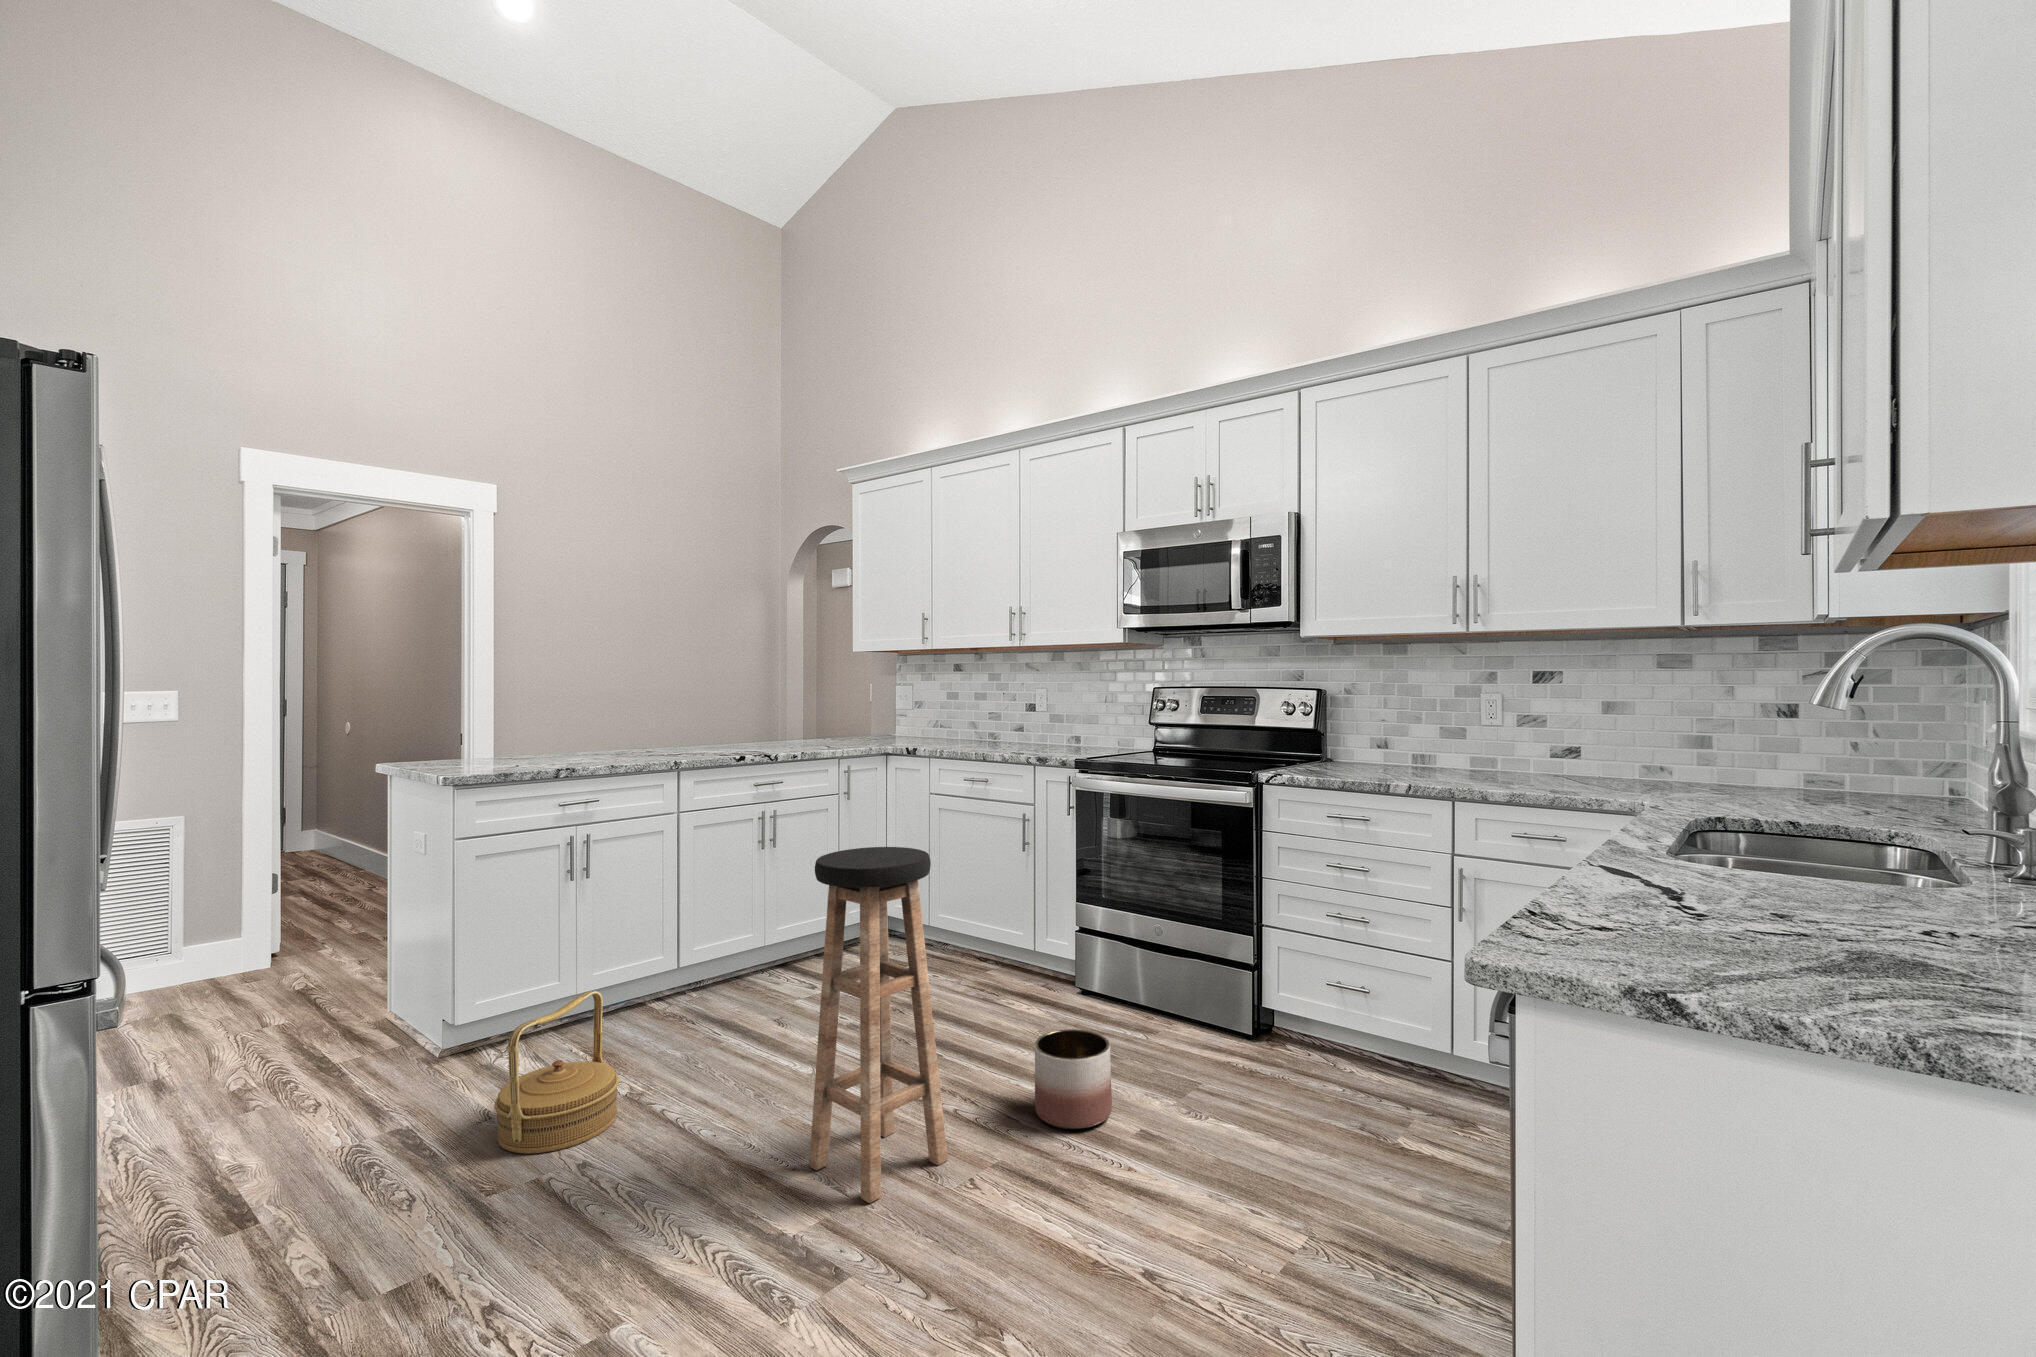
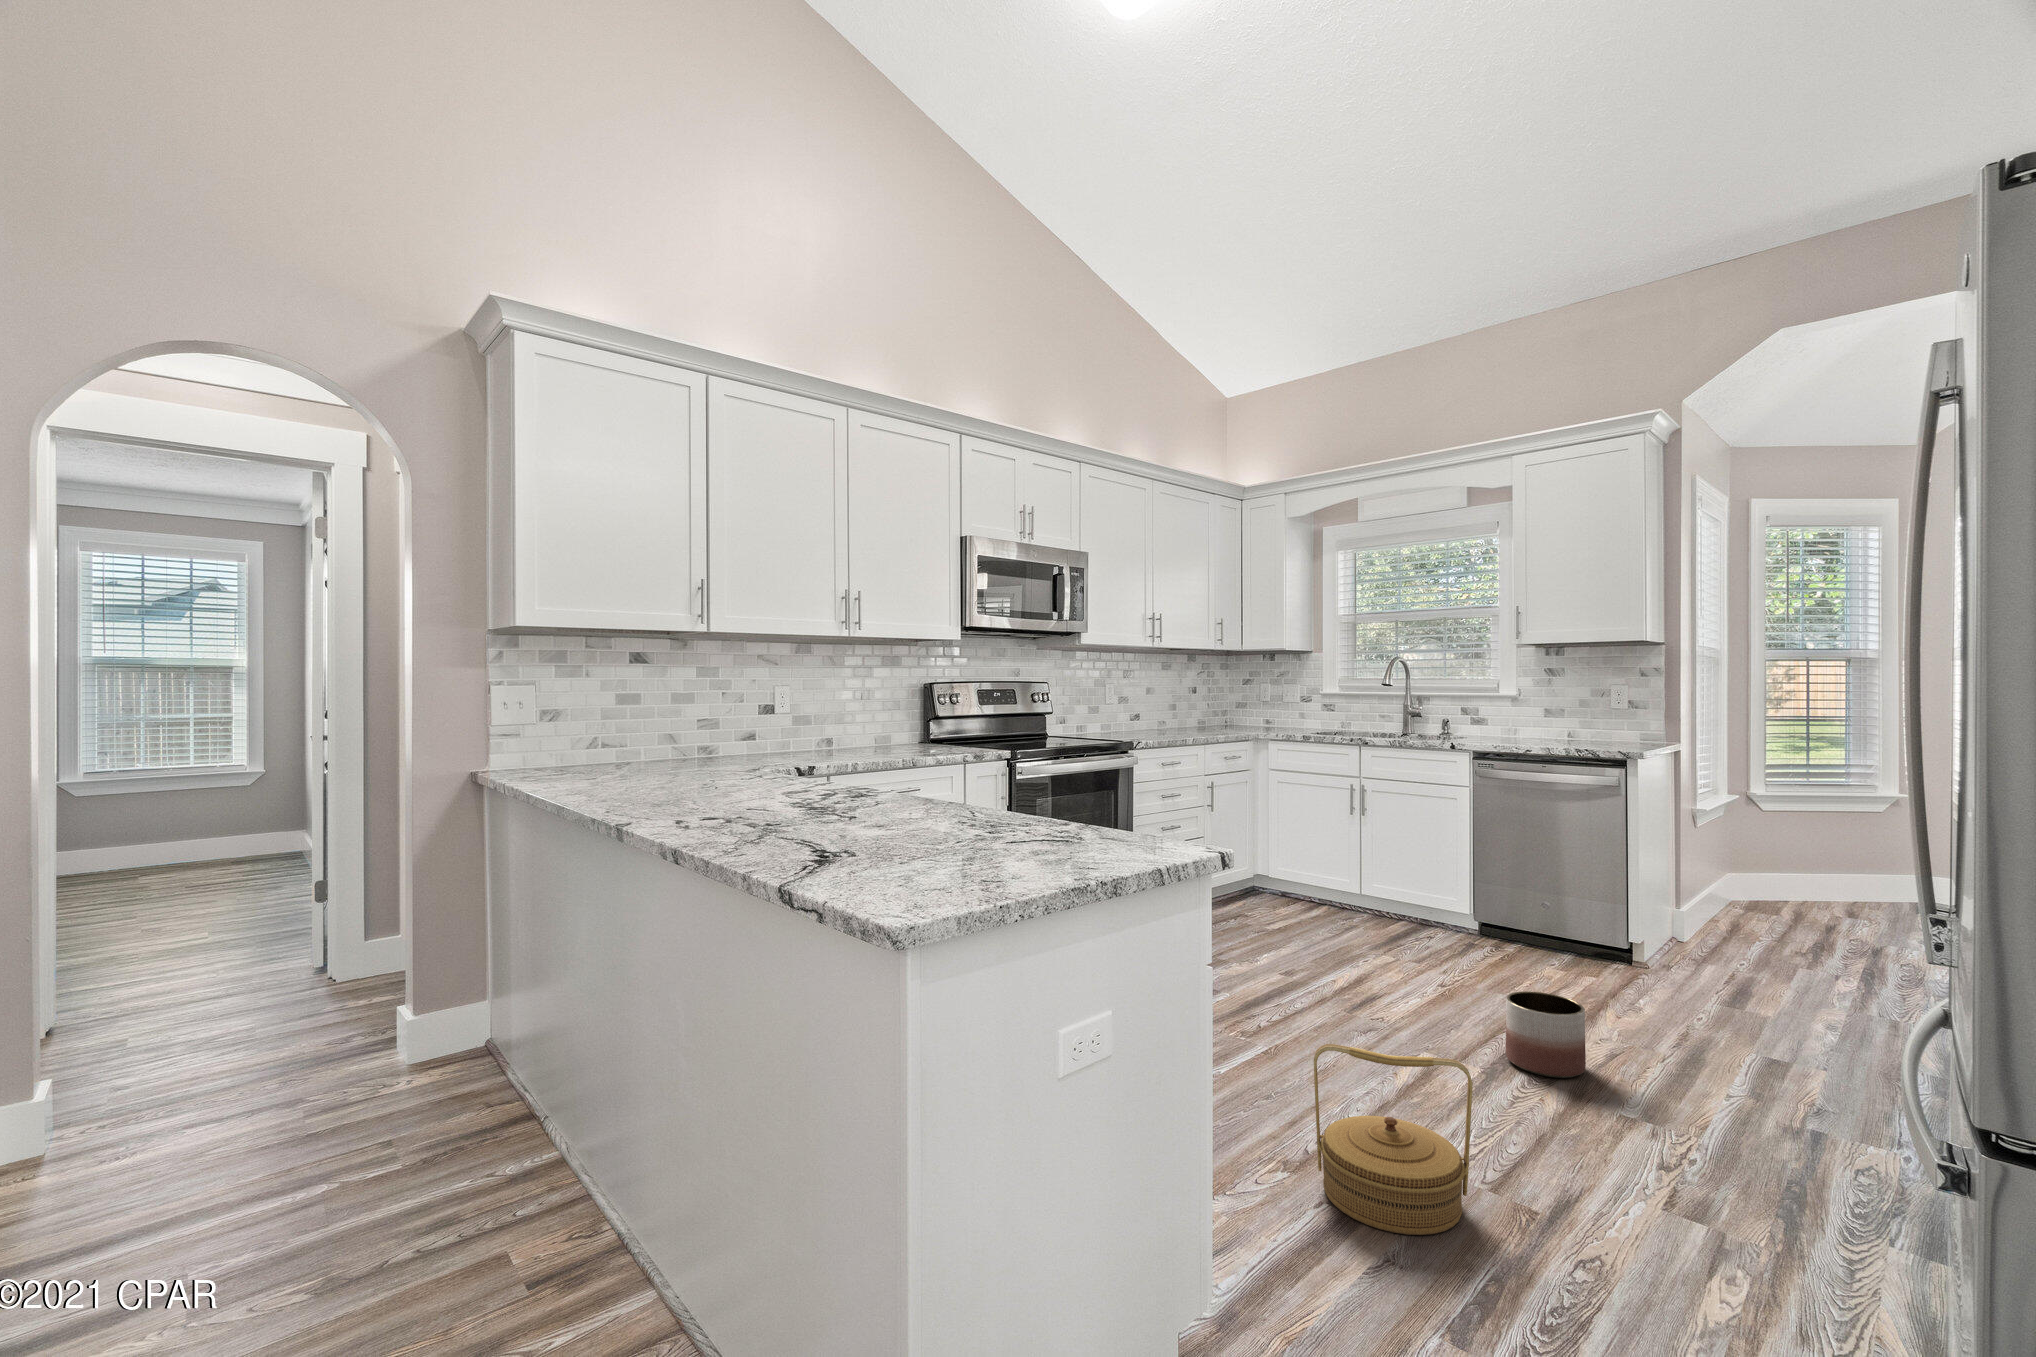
bar stool: present [809,847,948,1203] -> none [1332,800,1442,1063]
planter: present [1035,1029,1112,1129] -> present [1506,991,1586,1078]

